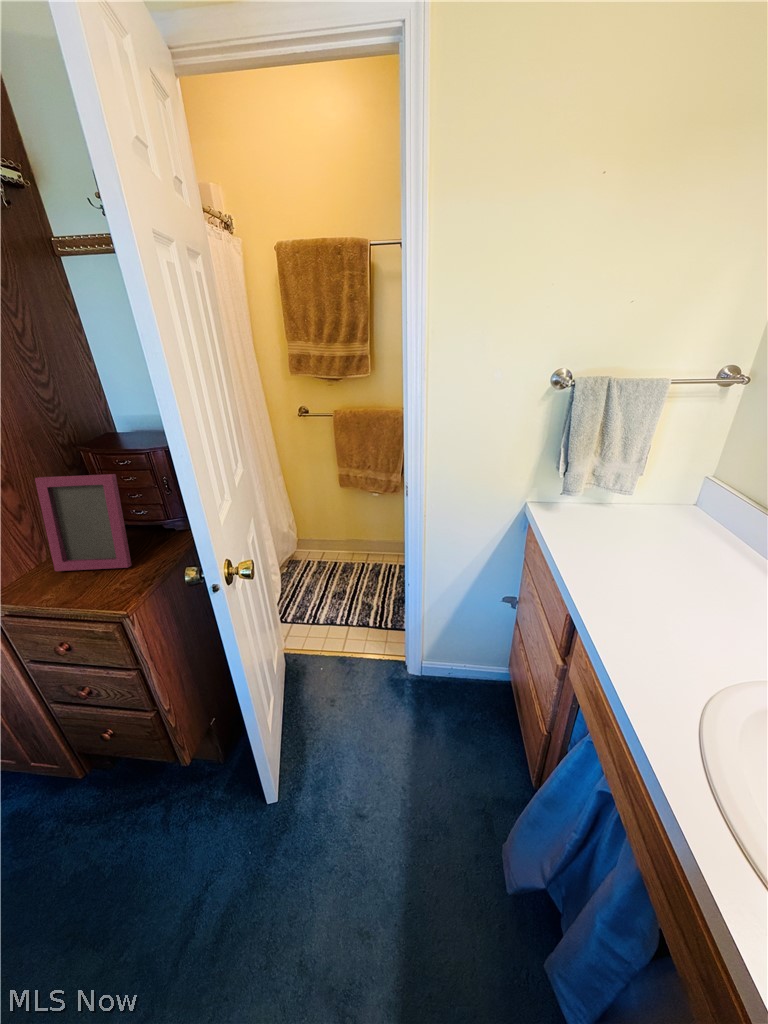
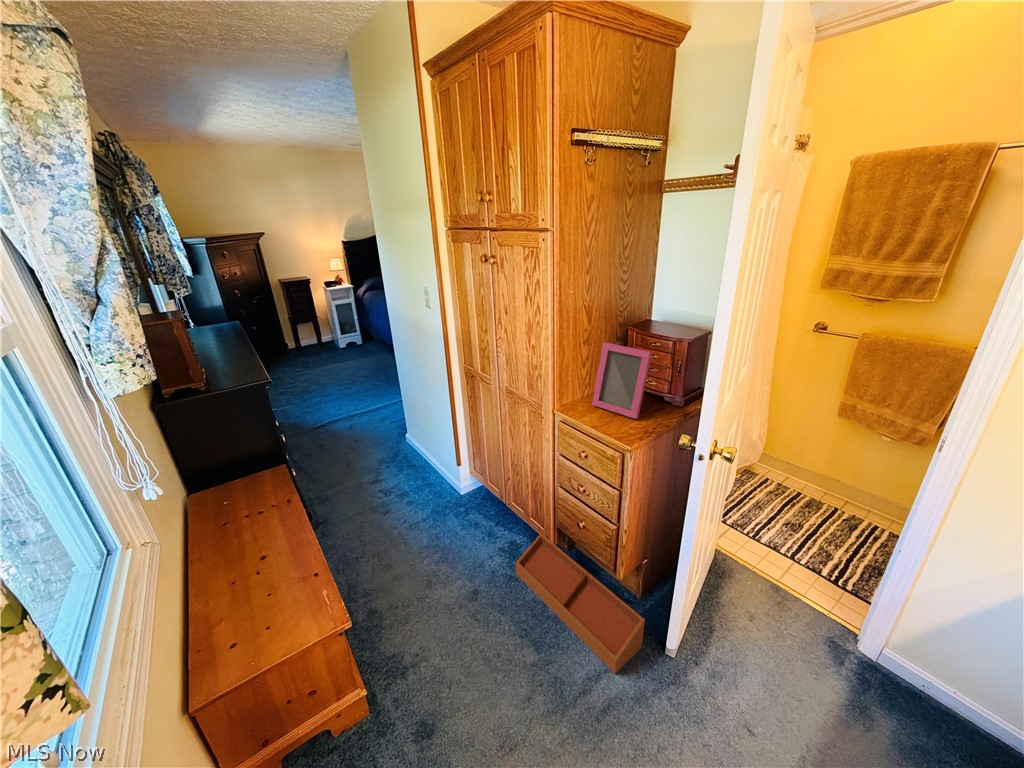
storage bin: none [21,776,241,882] -> present [516,534,645,674]

